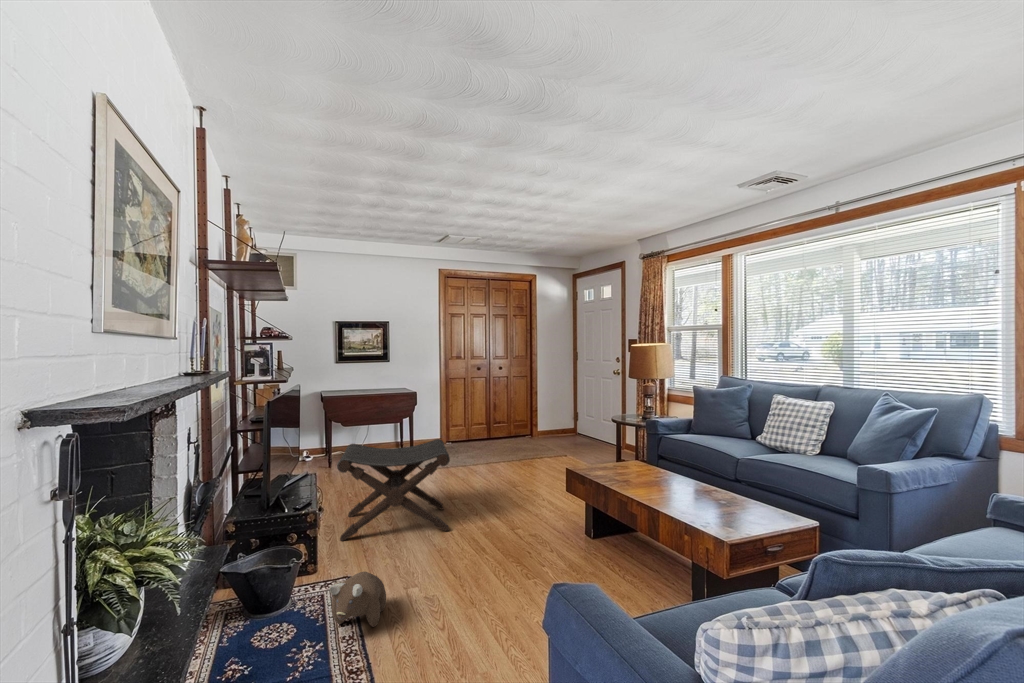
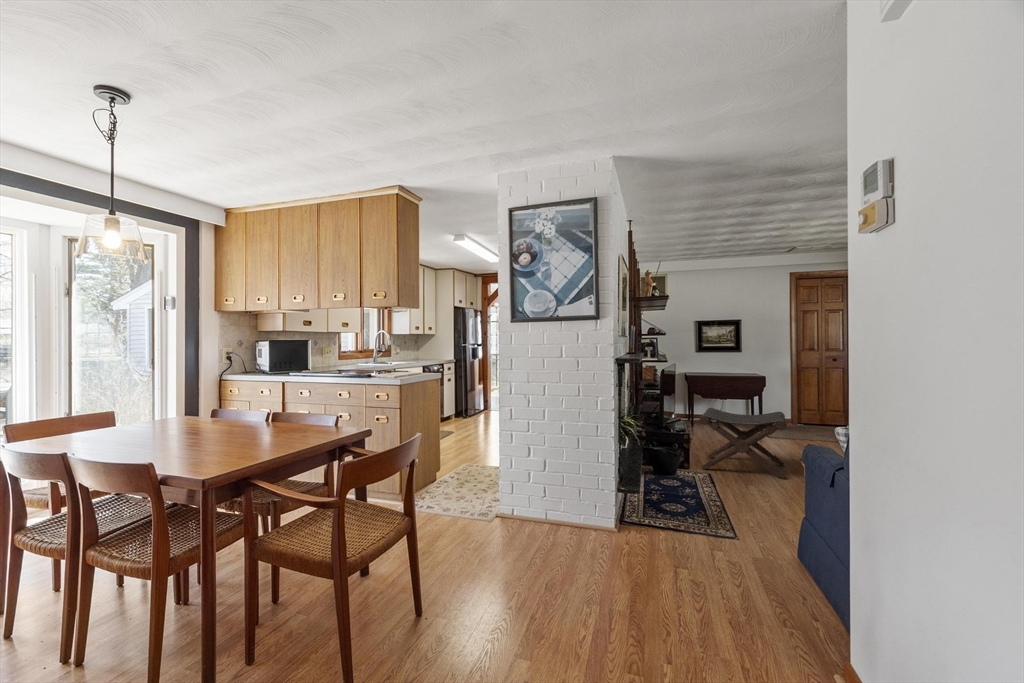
plush toy: present [329,572,386,627] -> none [697,479,733,511]

